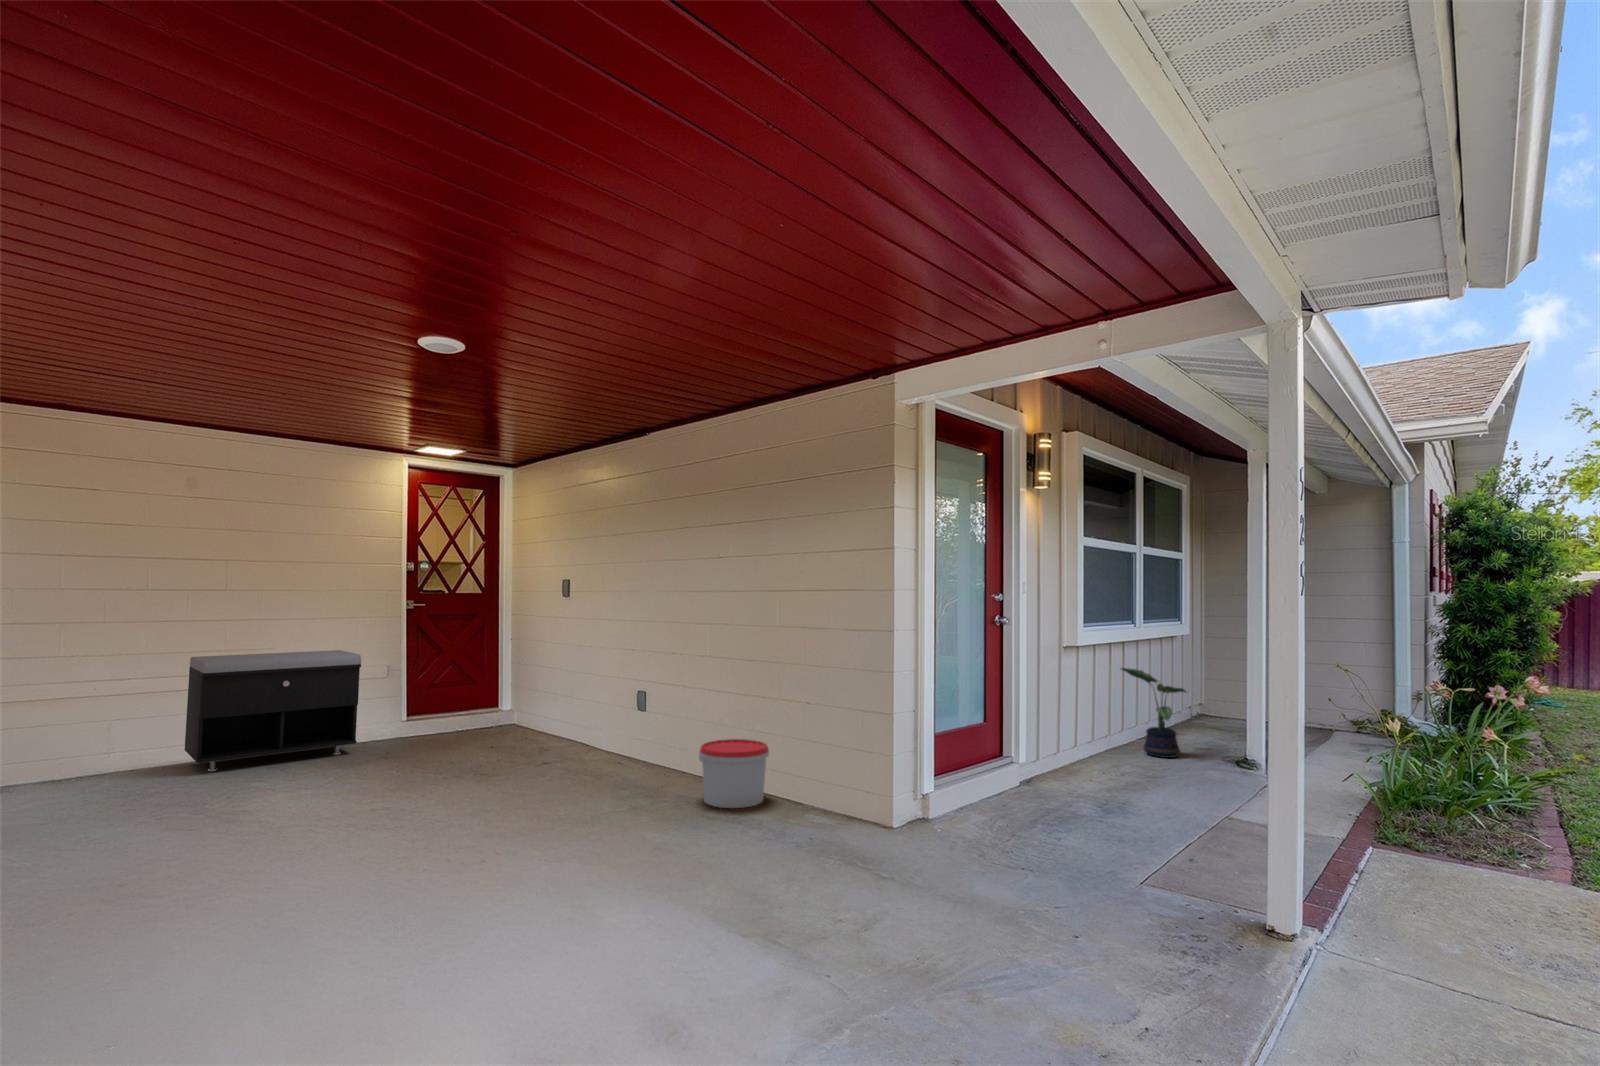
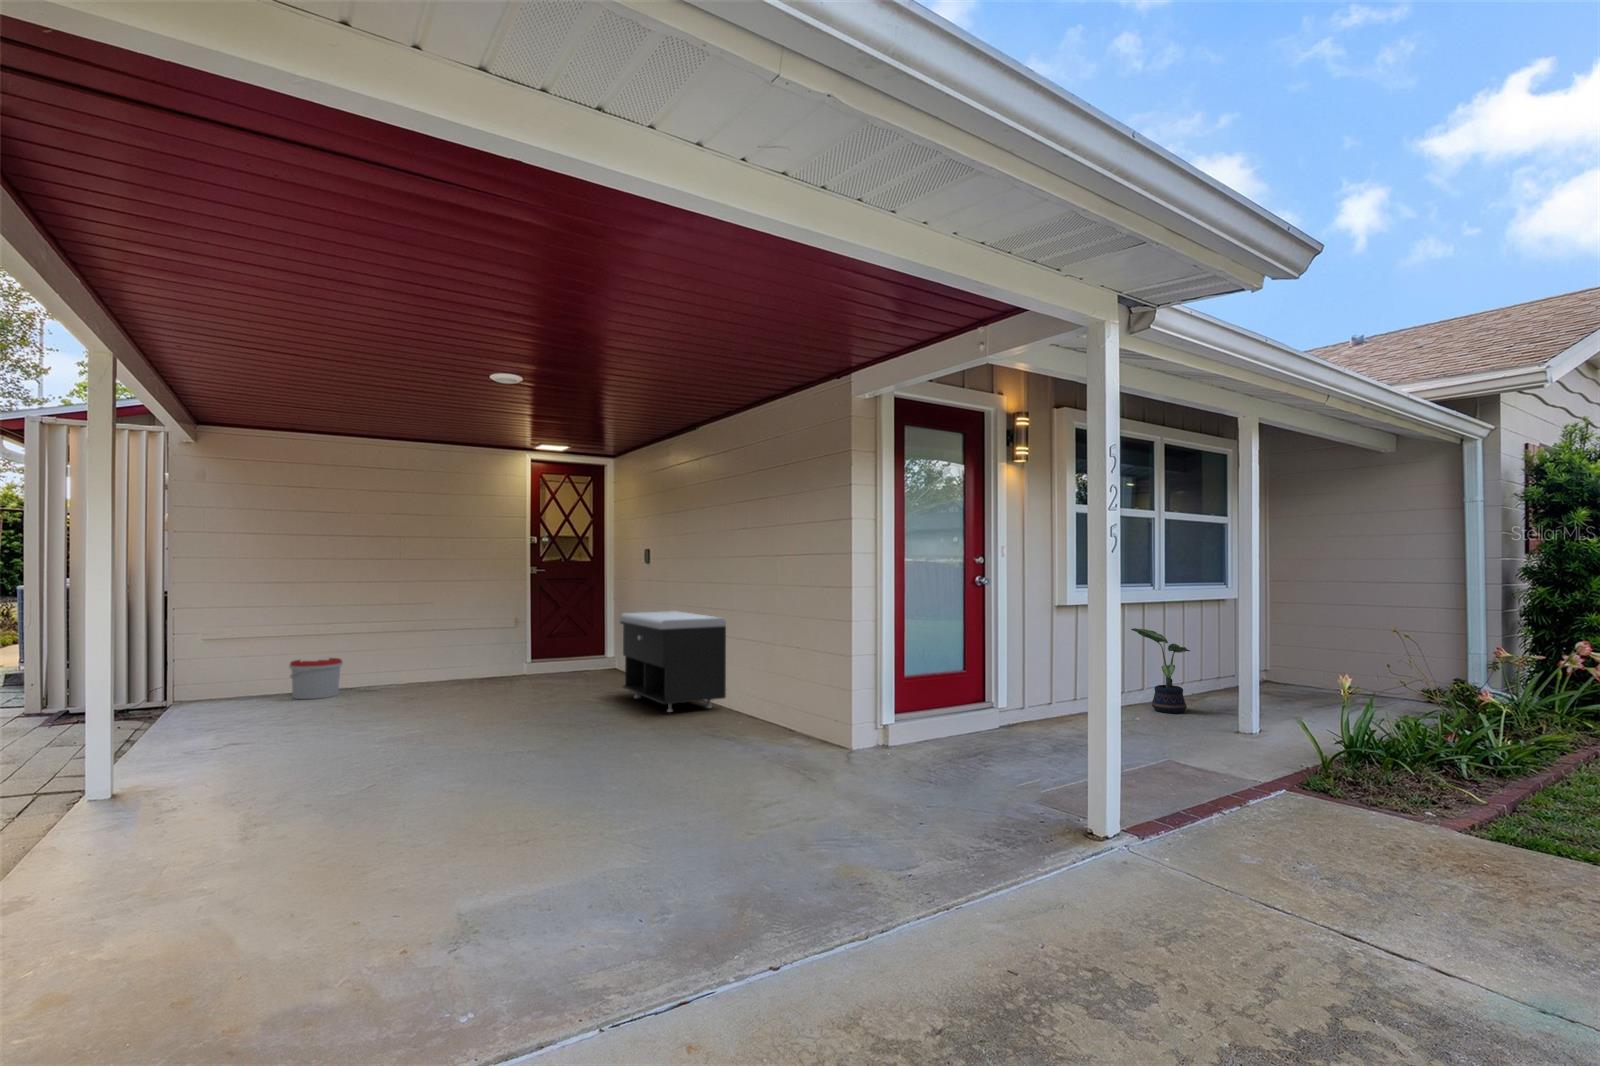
storage bench: present [185,650,361,771] -> present [620,611,726,712]
bucket: present [699,739,769,808] -> present [289,658,342,699]

